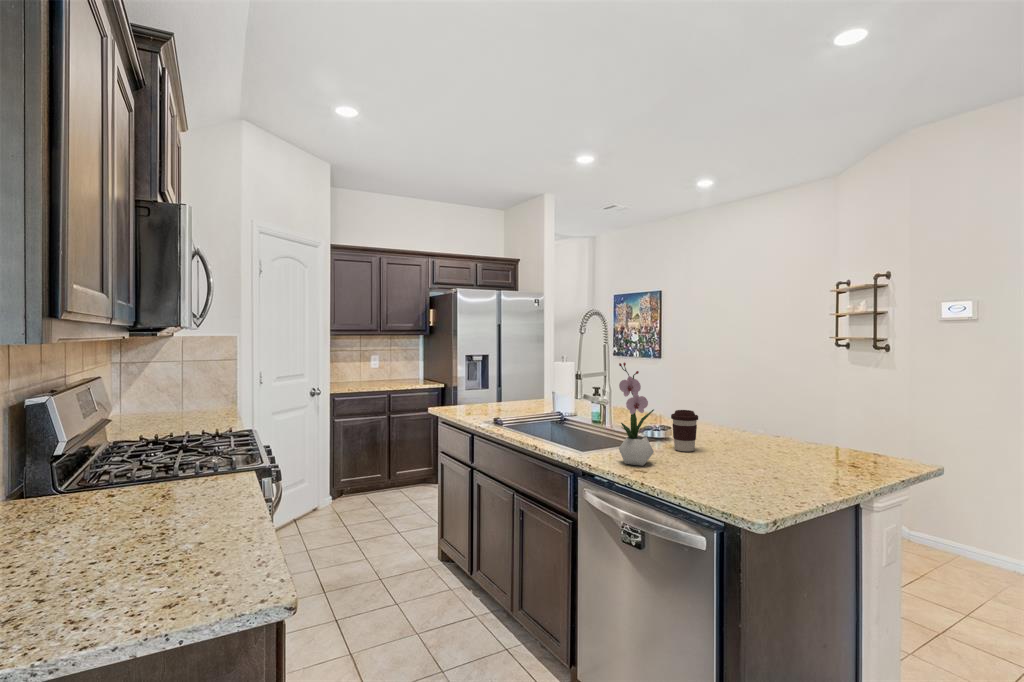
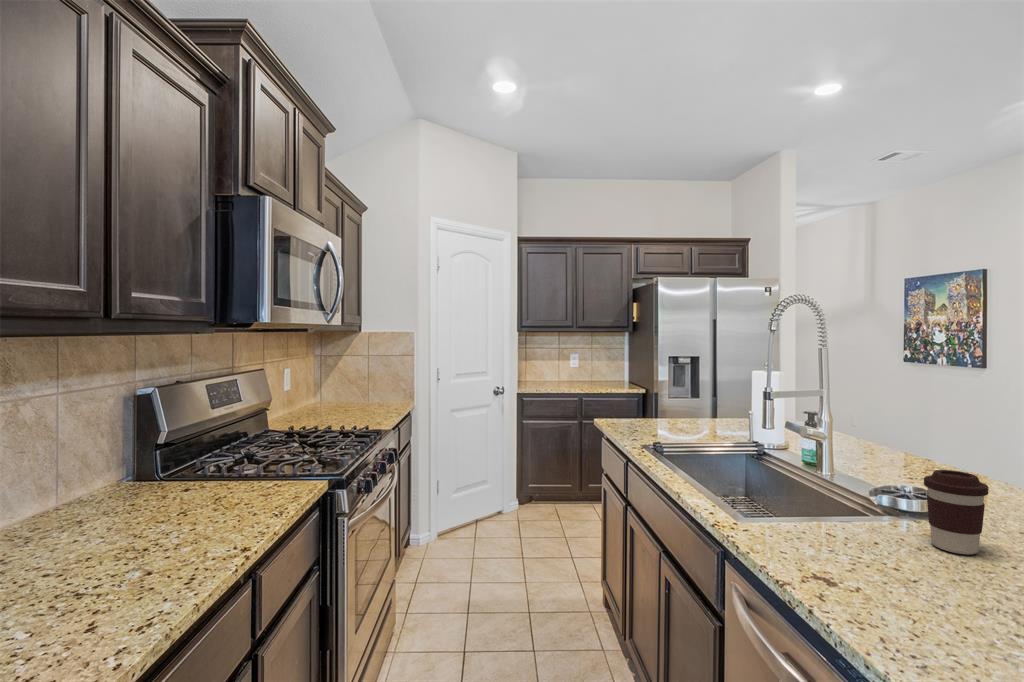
flower arrangement: present [619,362,654,466] -> none [785,377,869,573]

